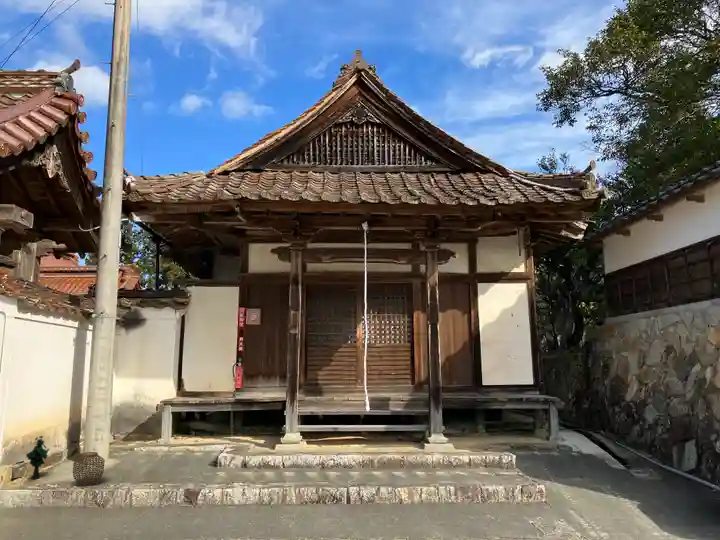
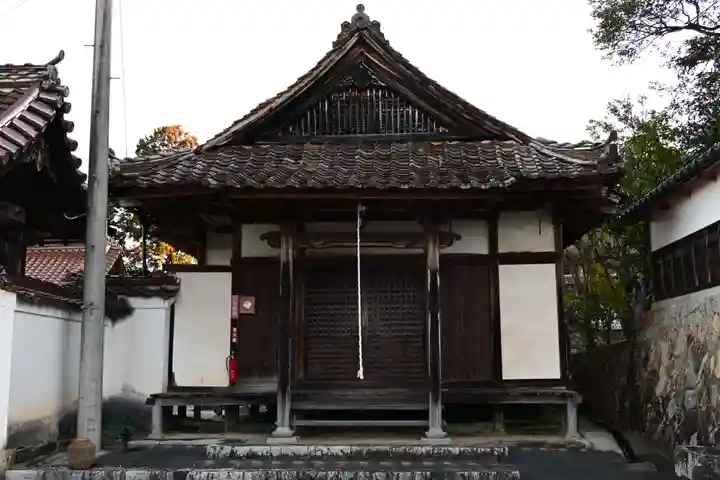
decorative plant: present [26,436,49,479] -> present [118,416,135,453]

